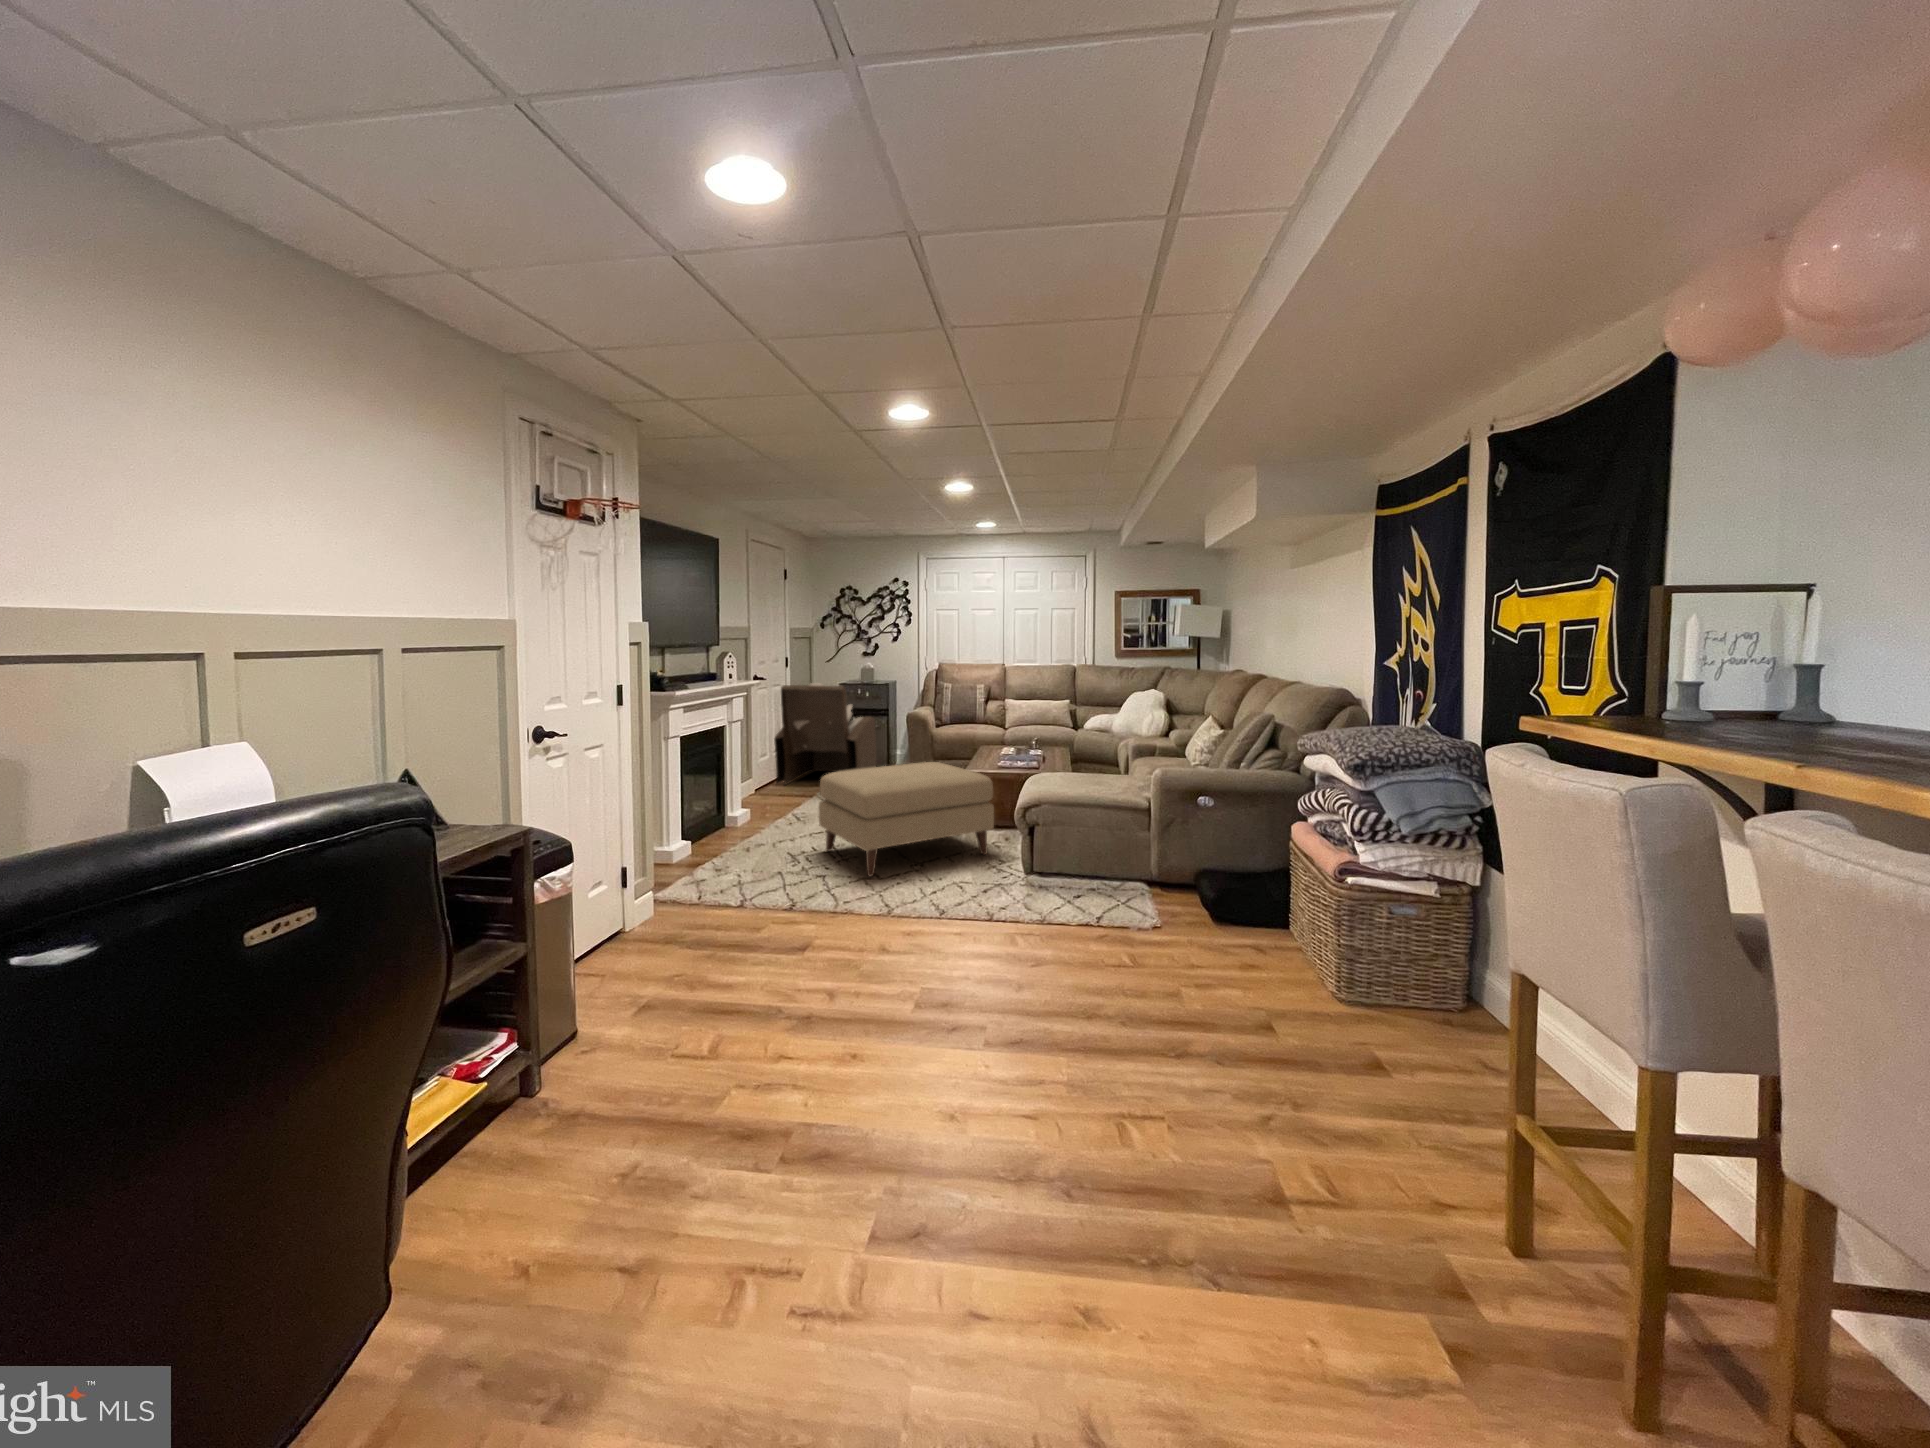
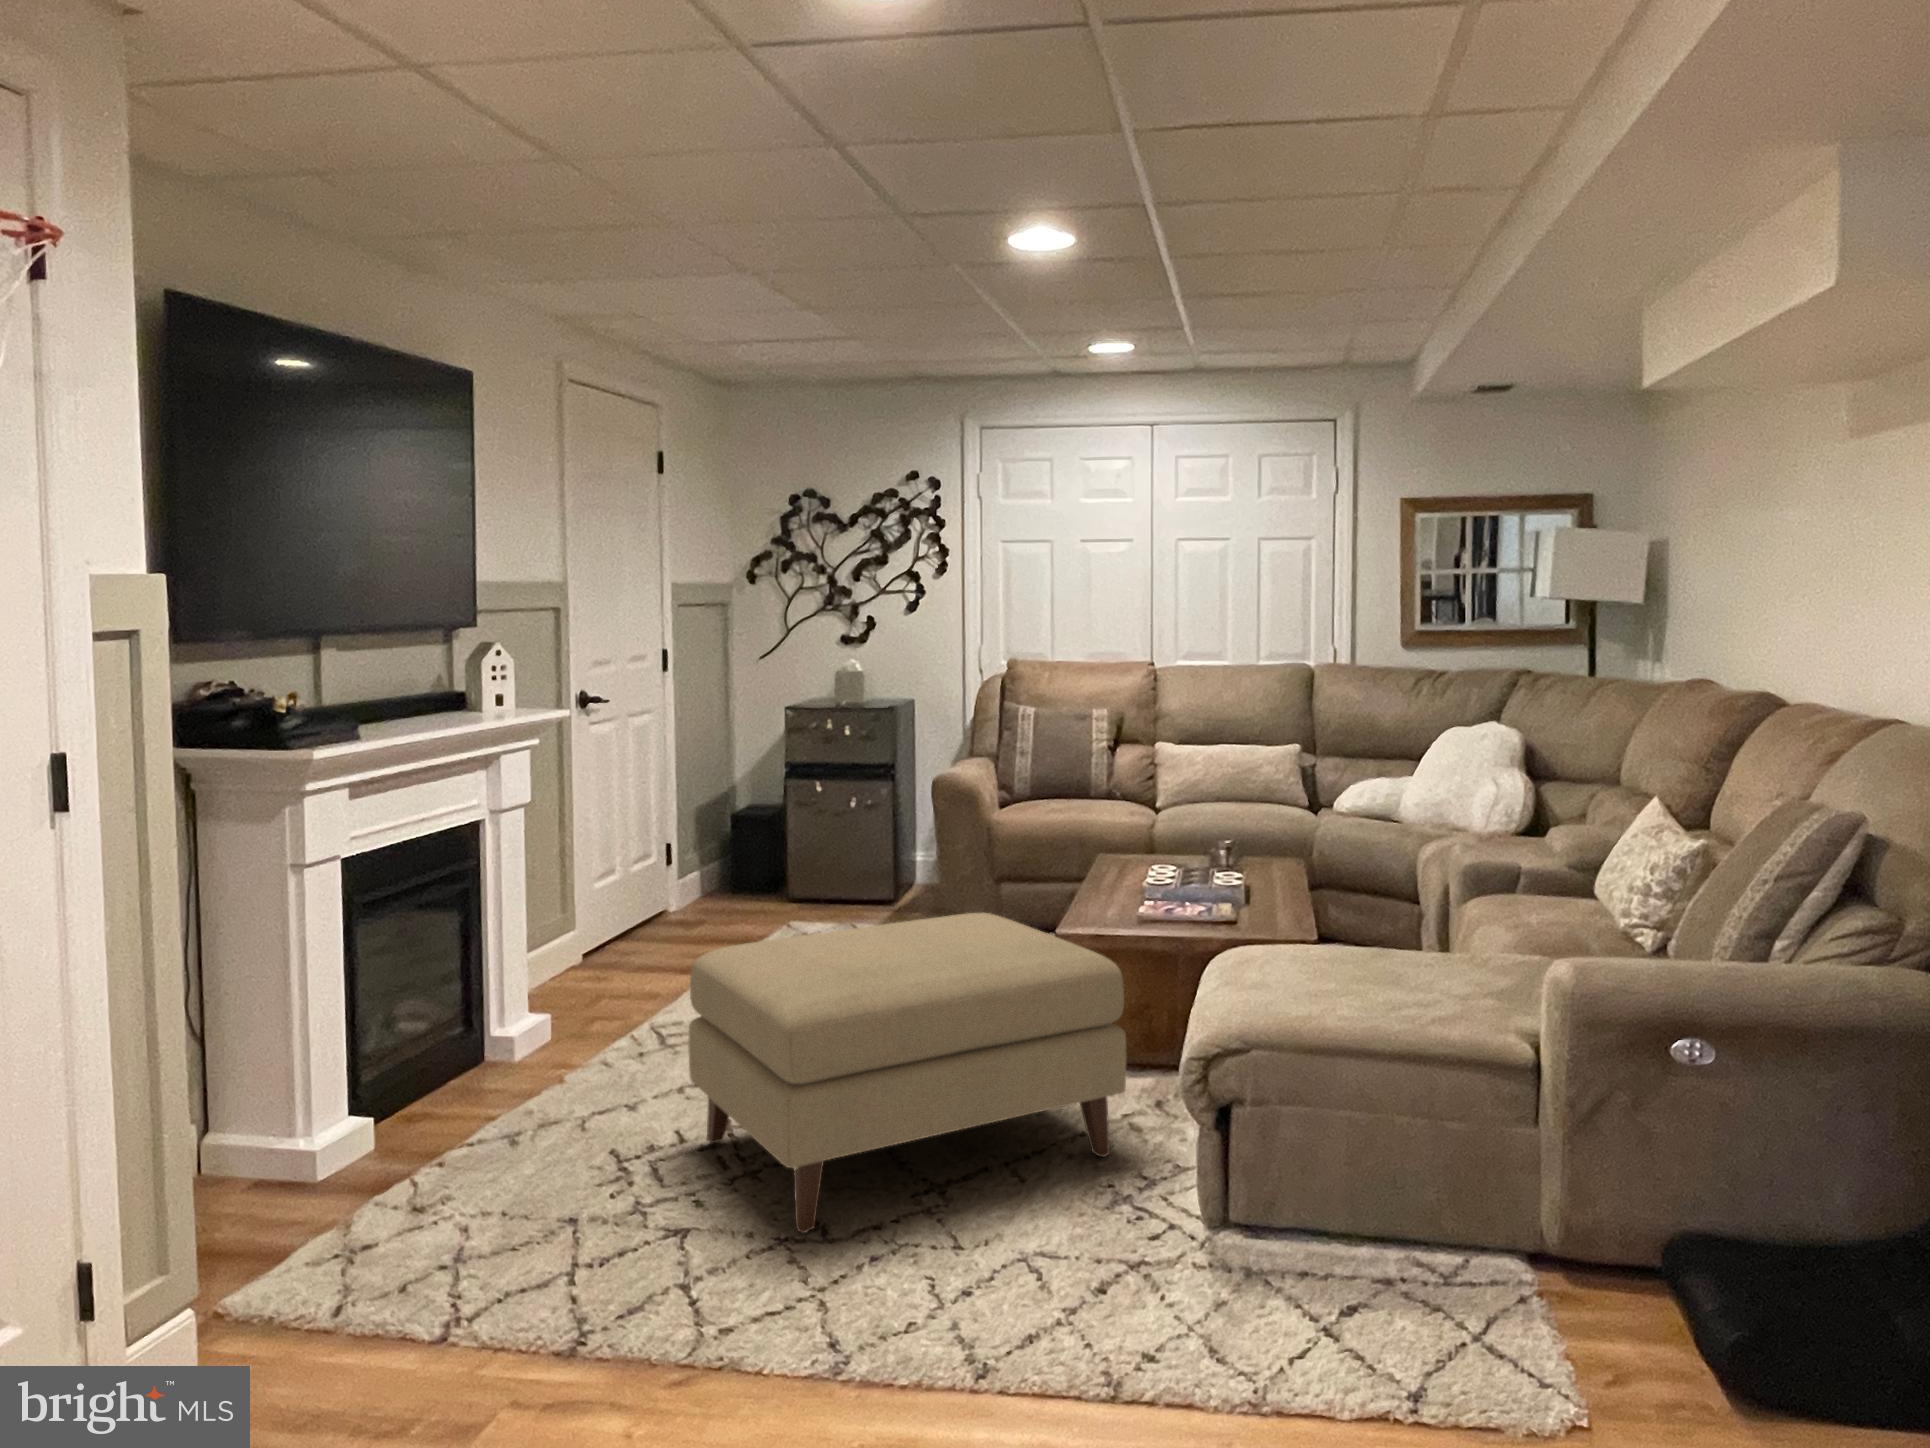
armchair: present [774,683,876,785] -> none [630,707,866,949]

